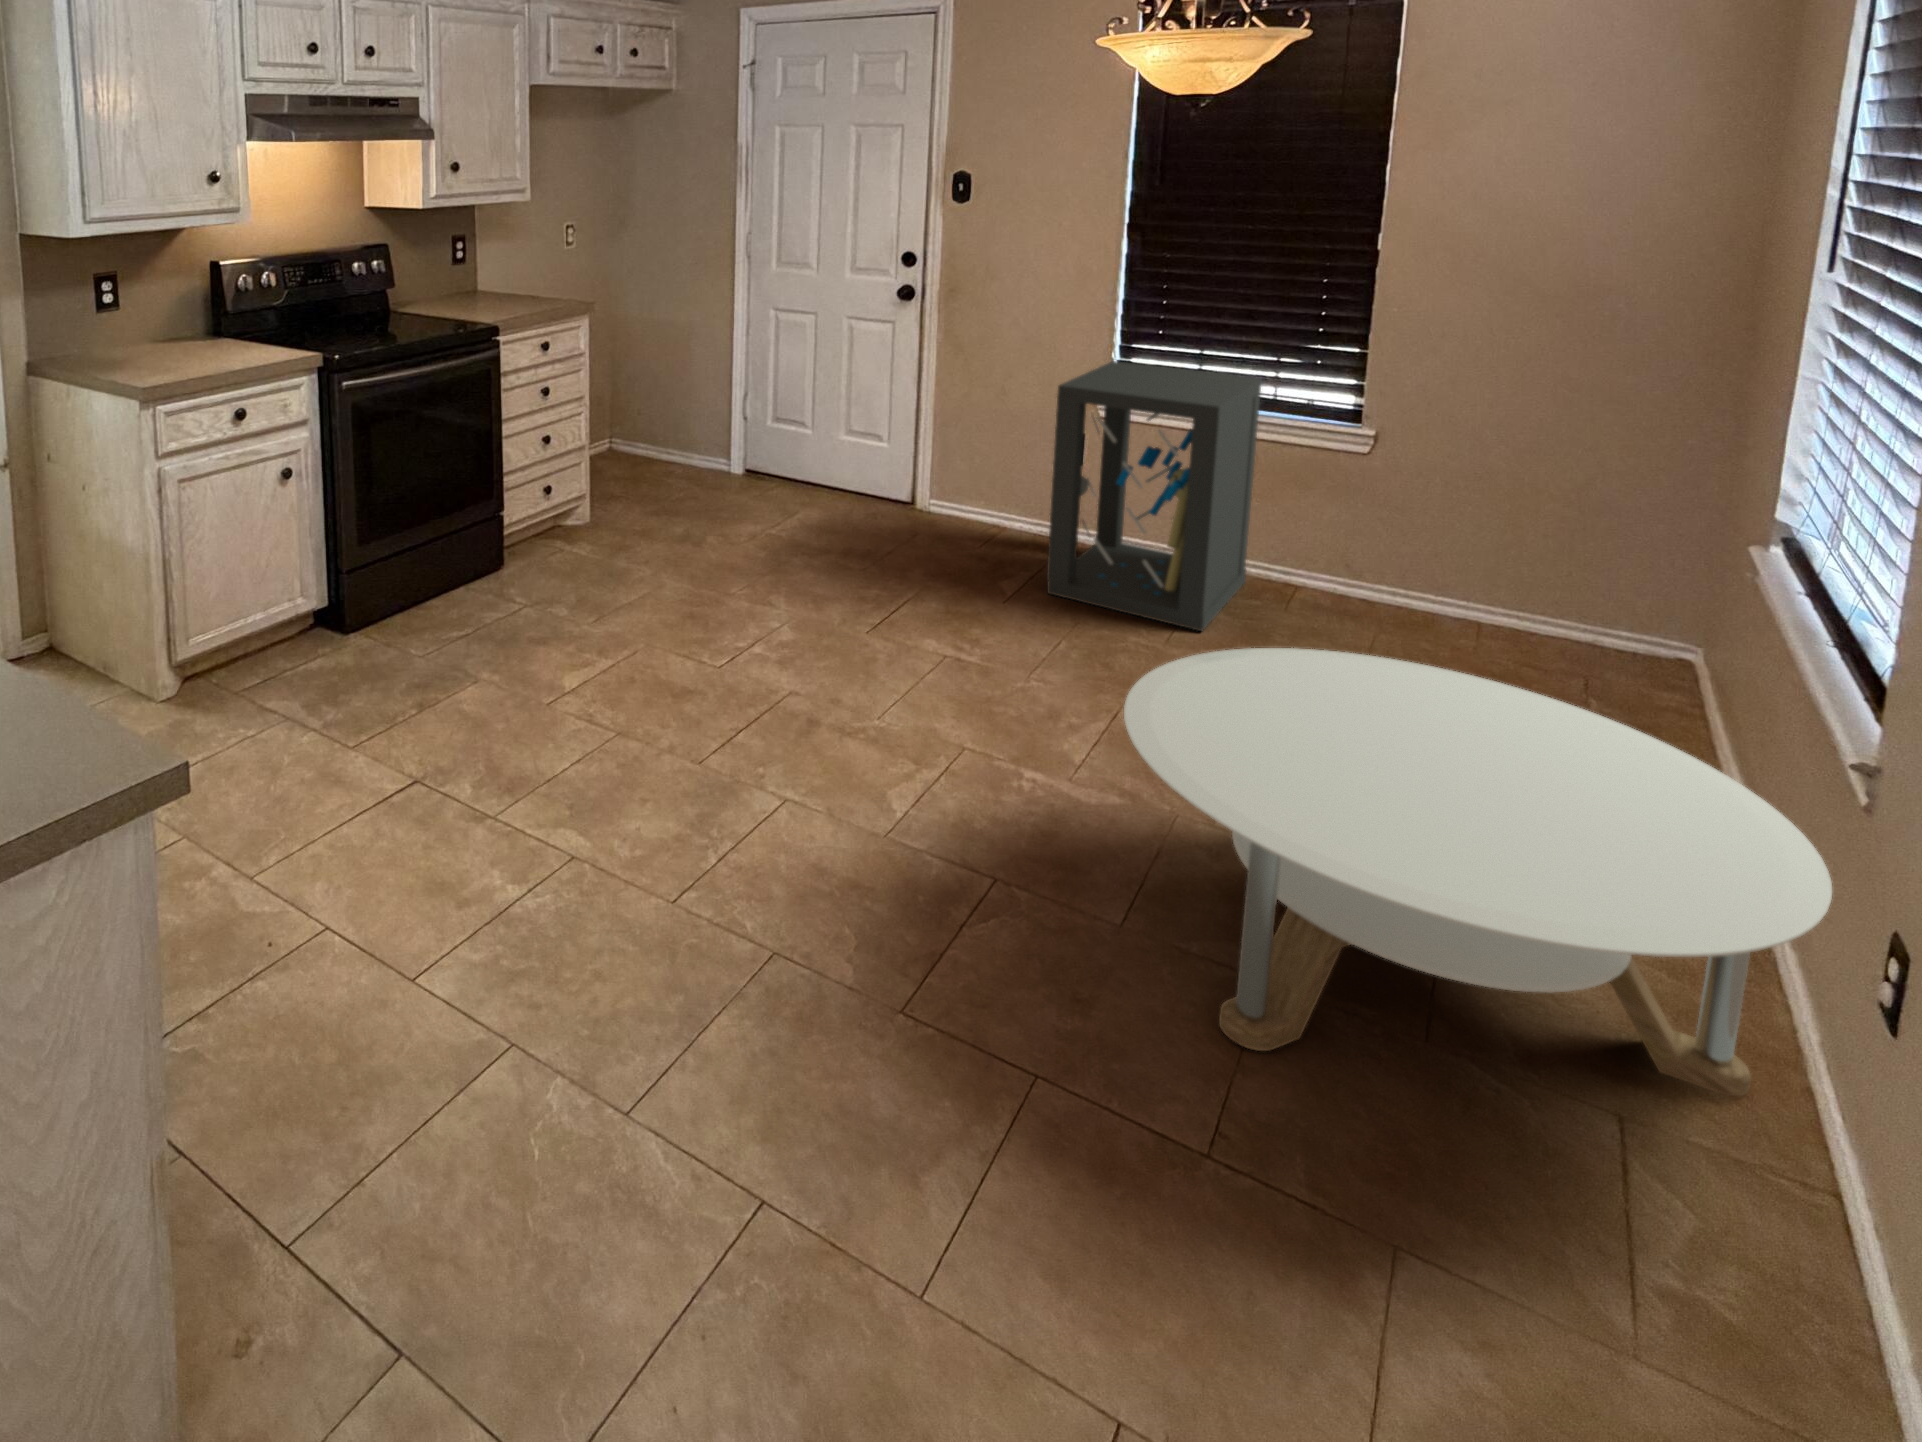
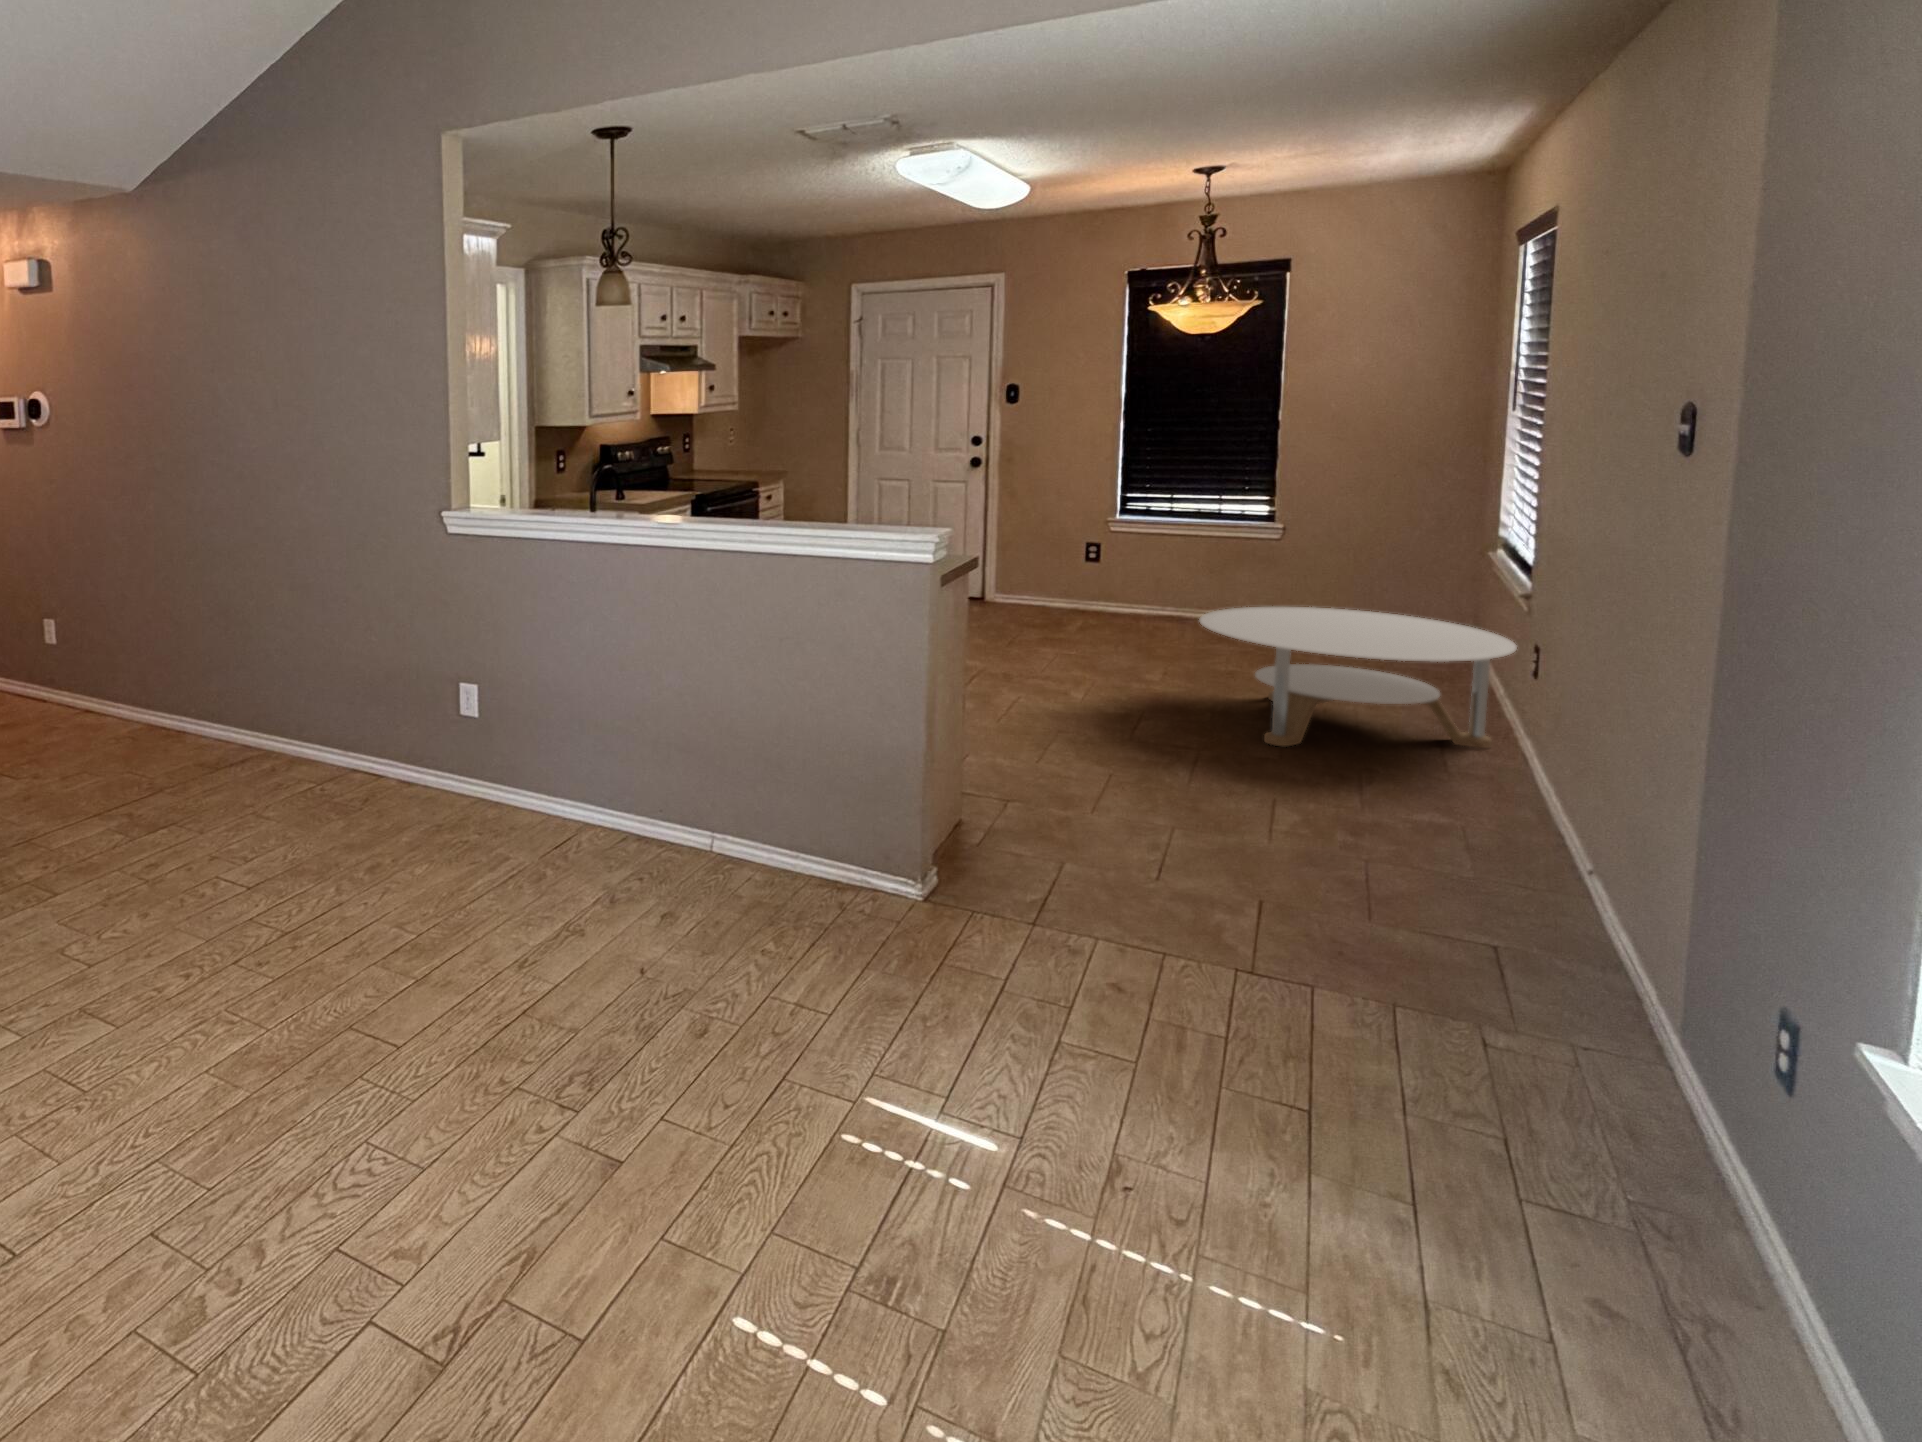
storage cabinet: present [1047,361,1262,631] -> none [1094,496,1213,640]

